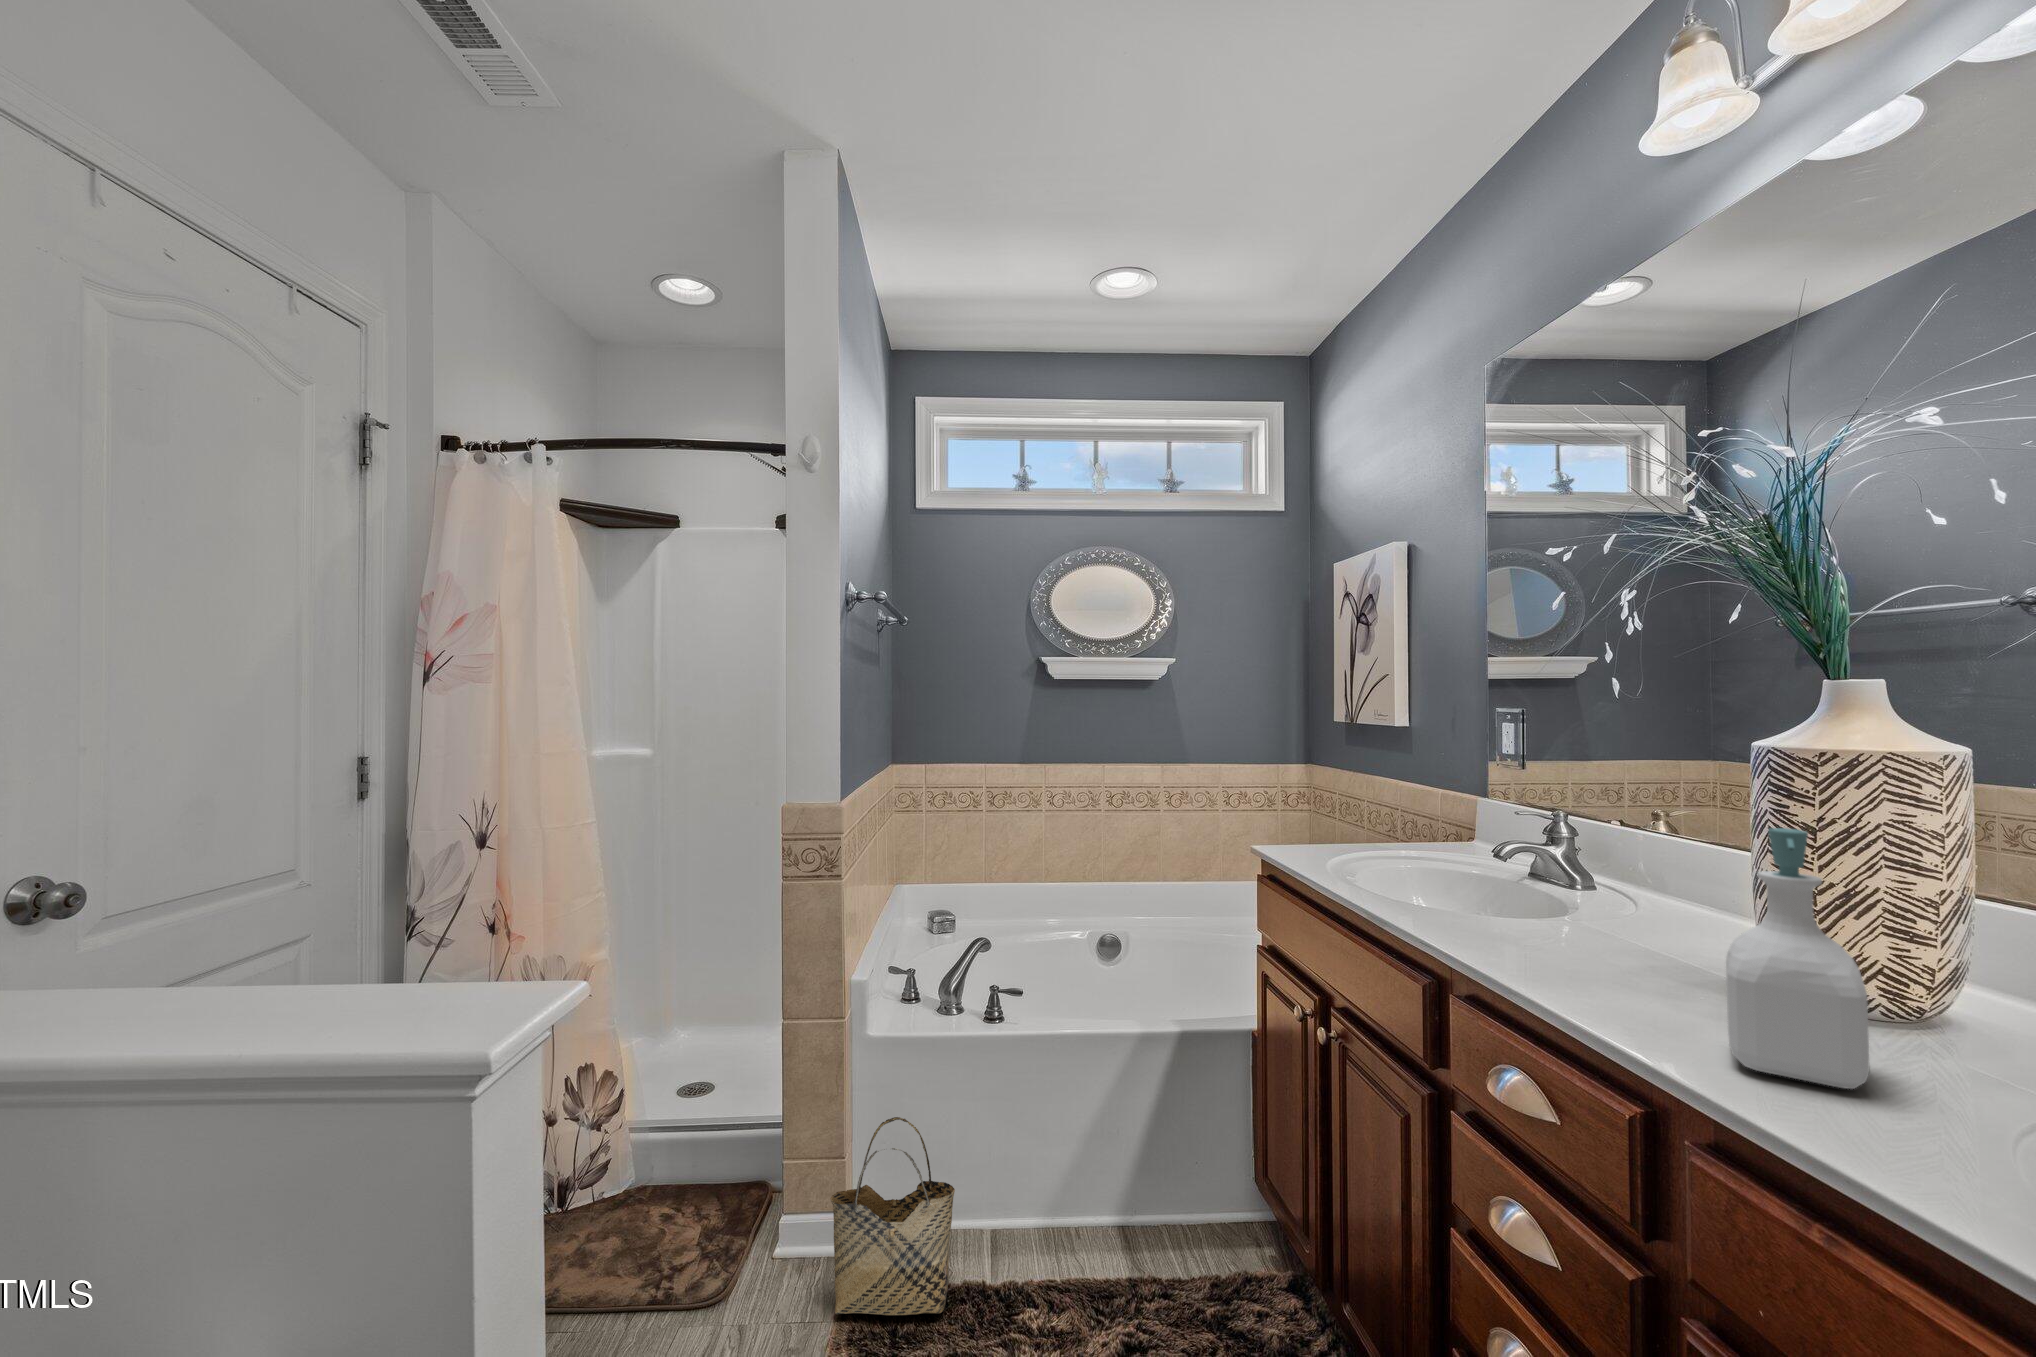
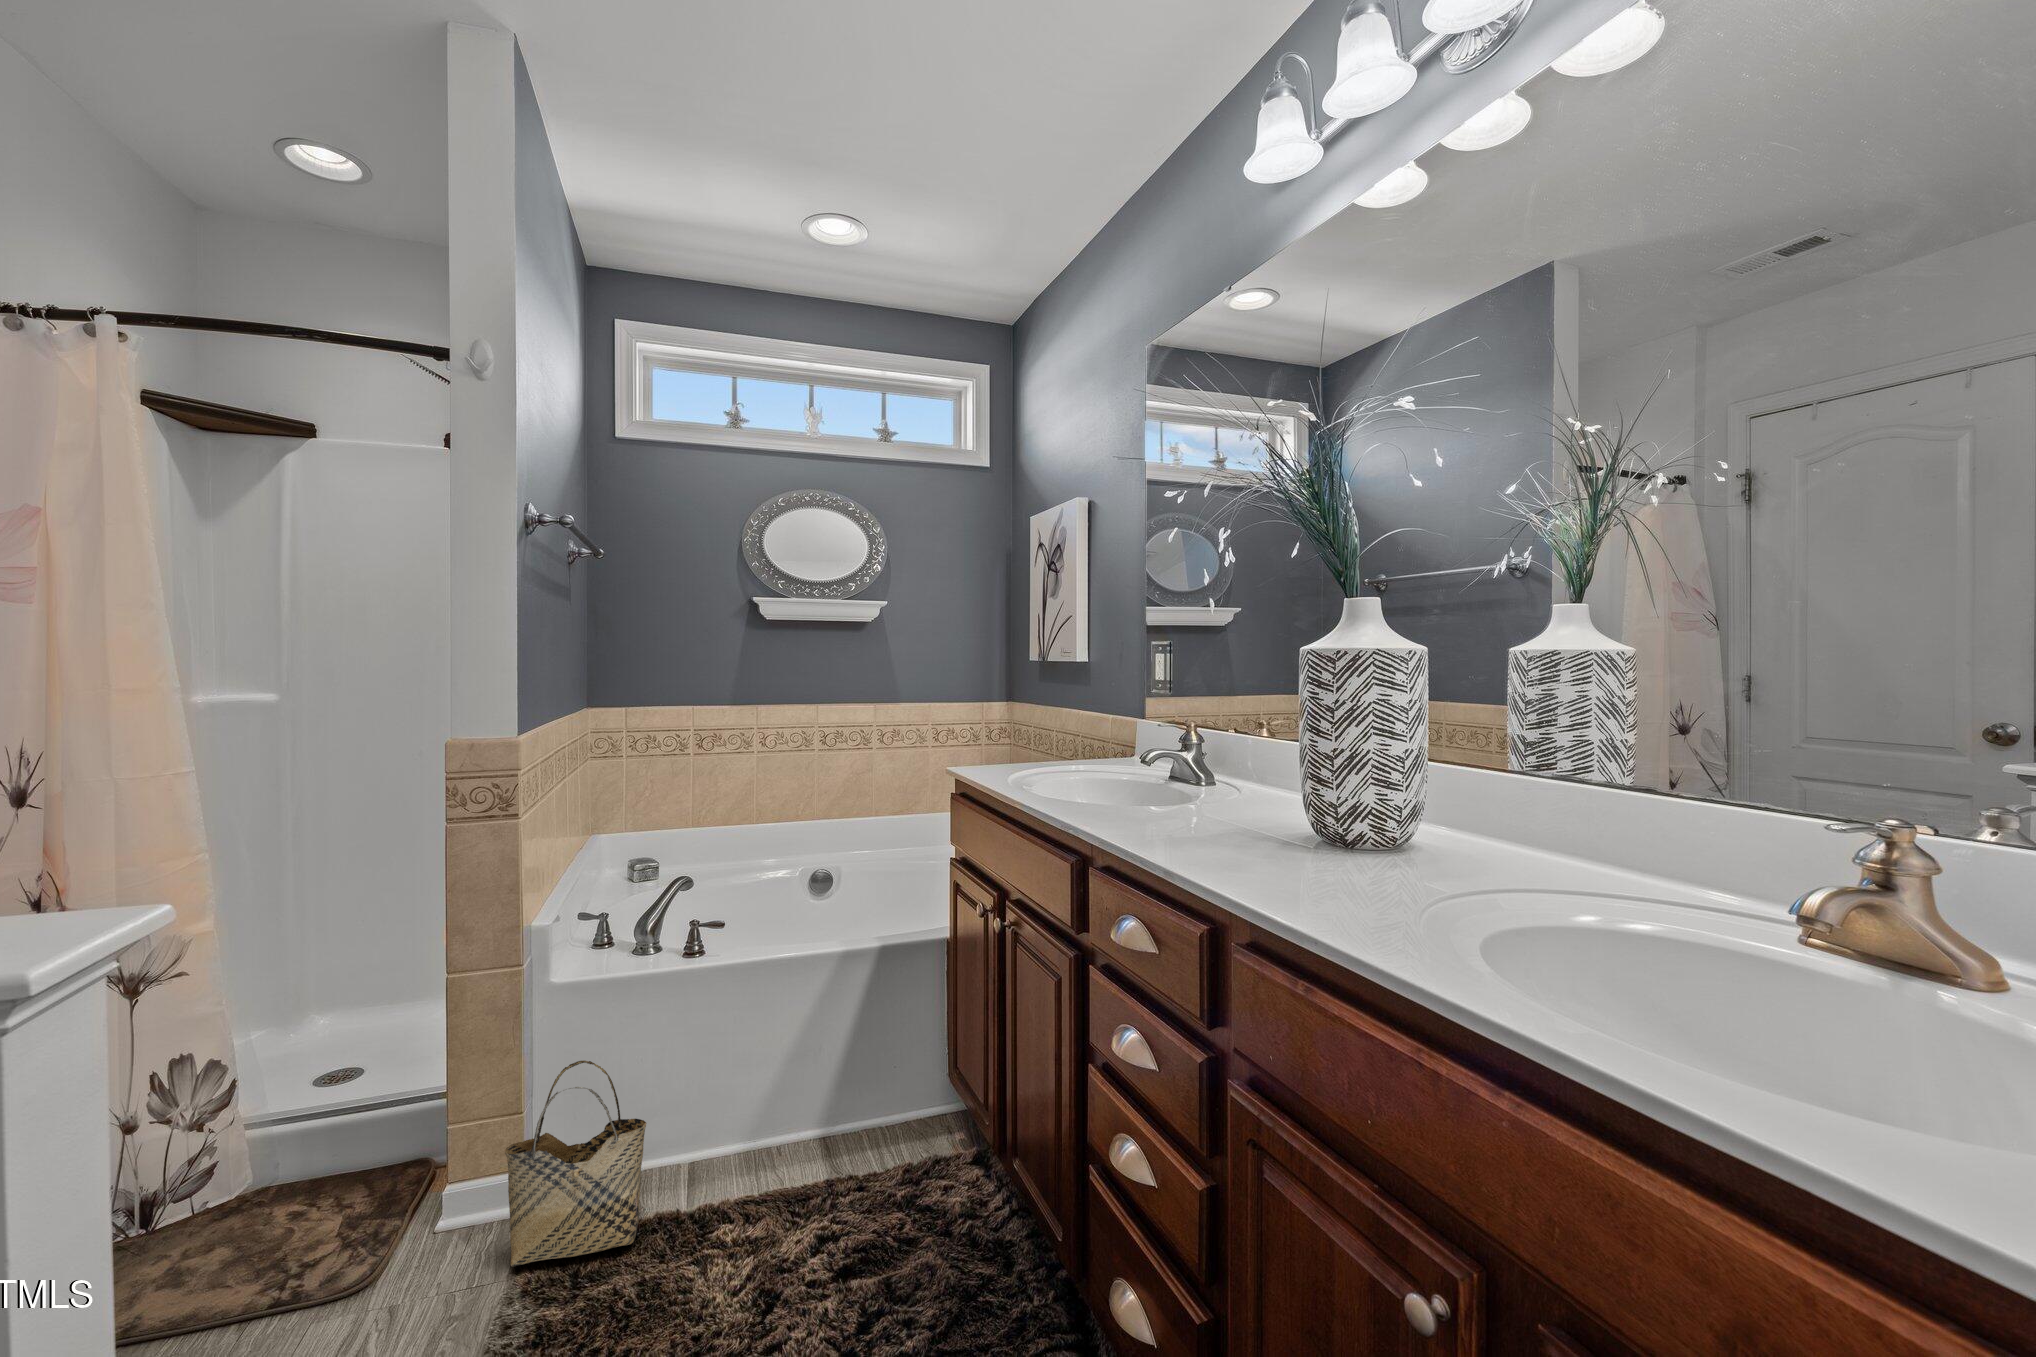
soap bottle: present [1726,828,1870,1089] -> none [1260,700,1341,882]

